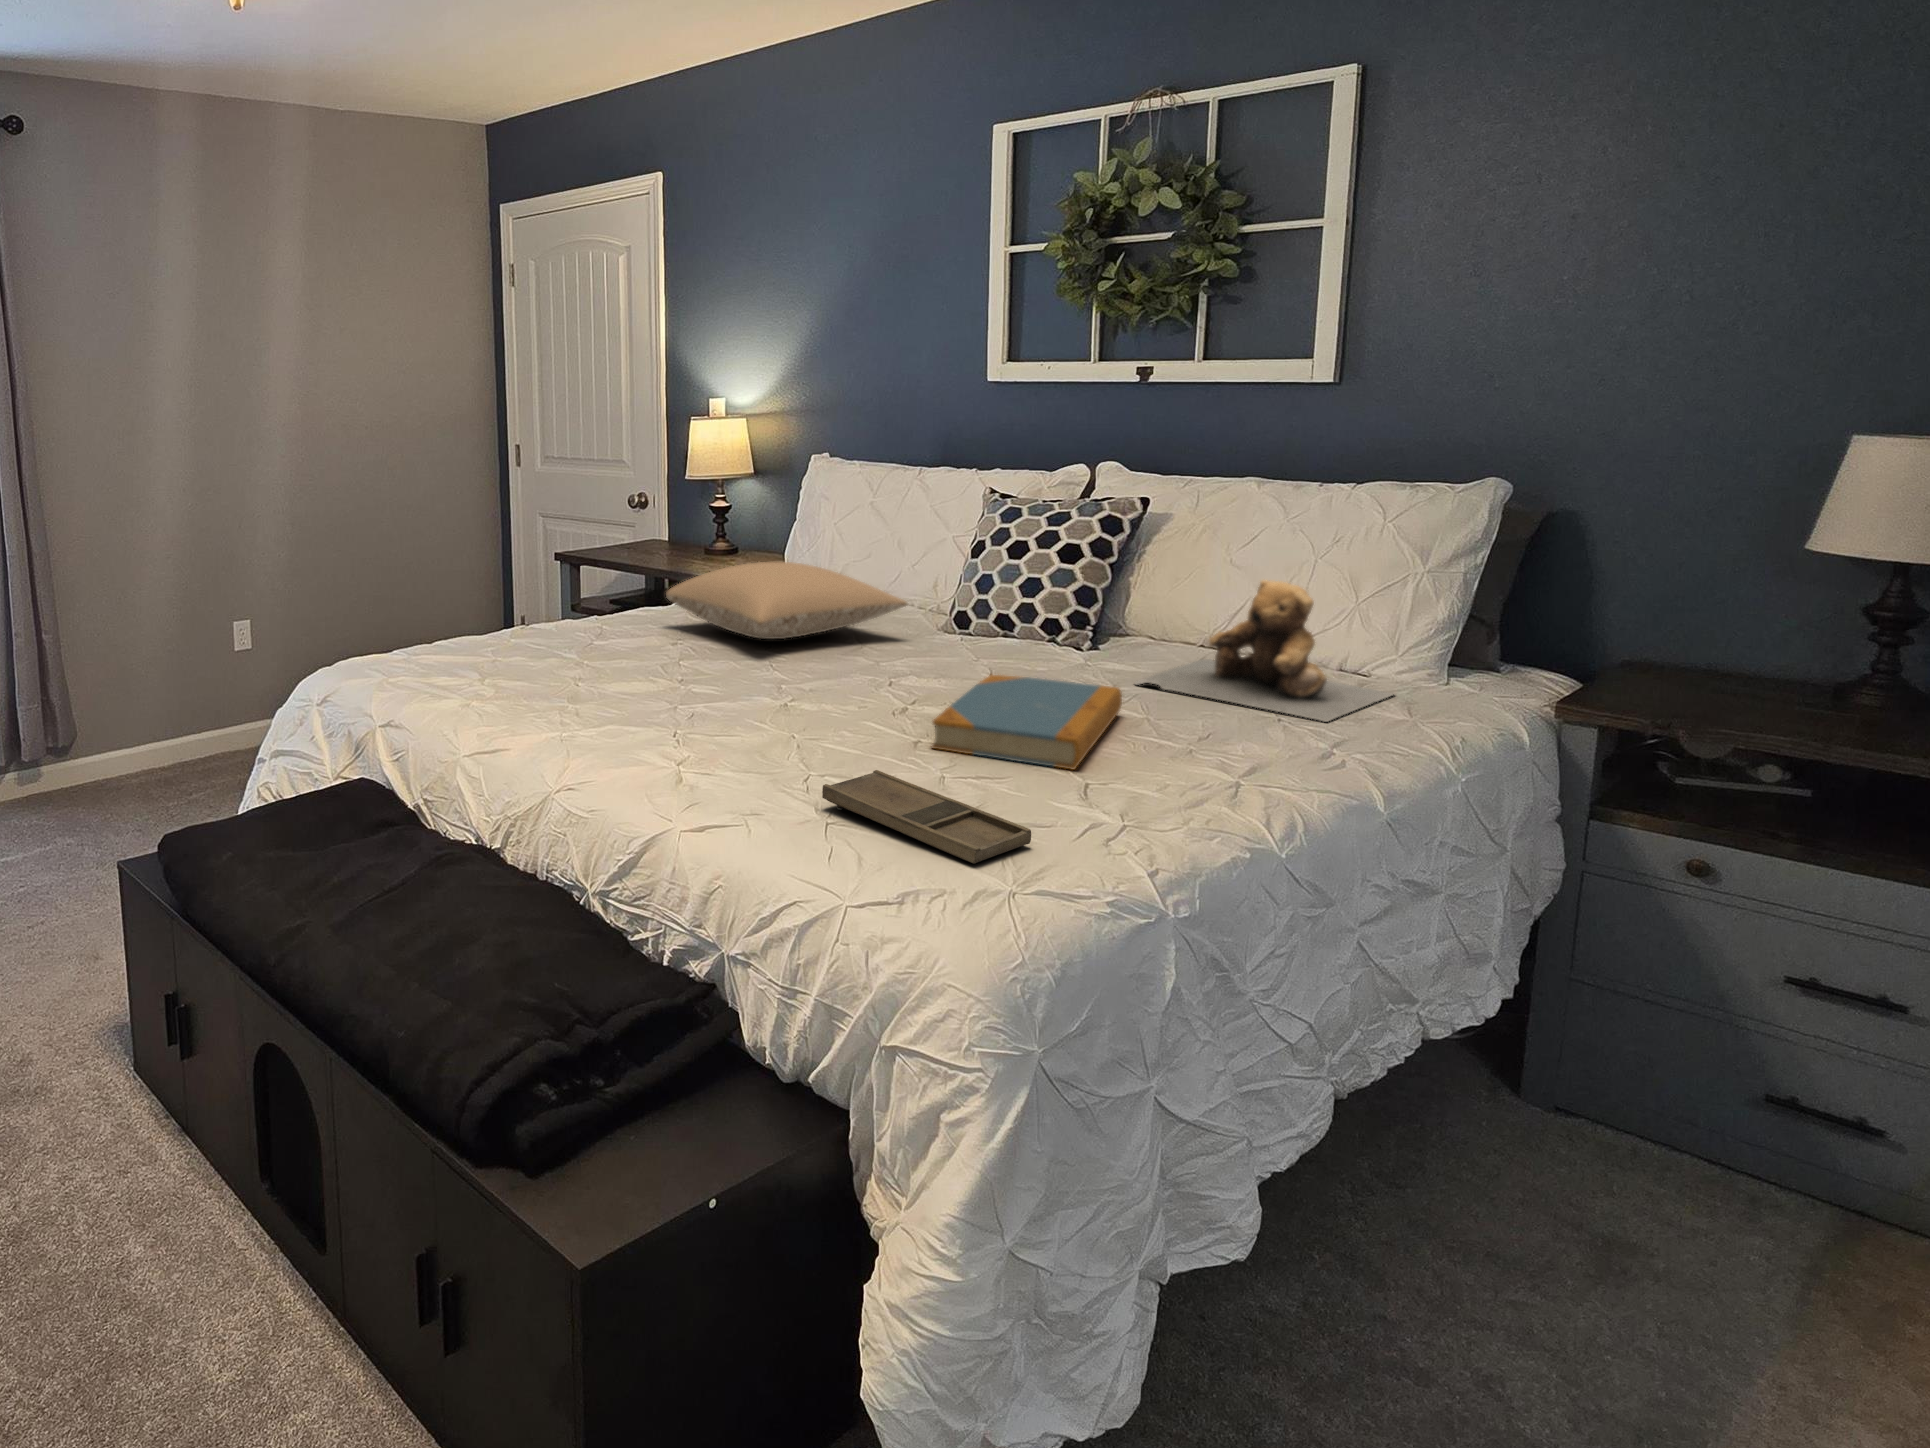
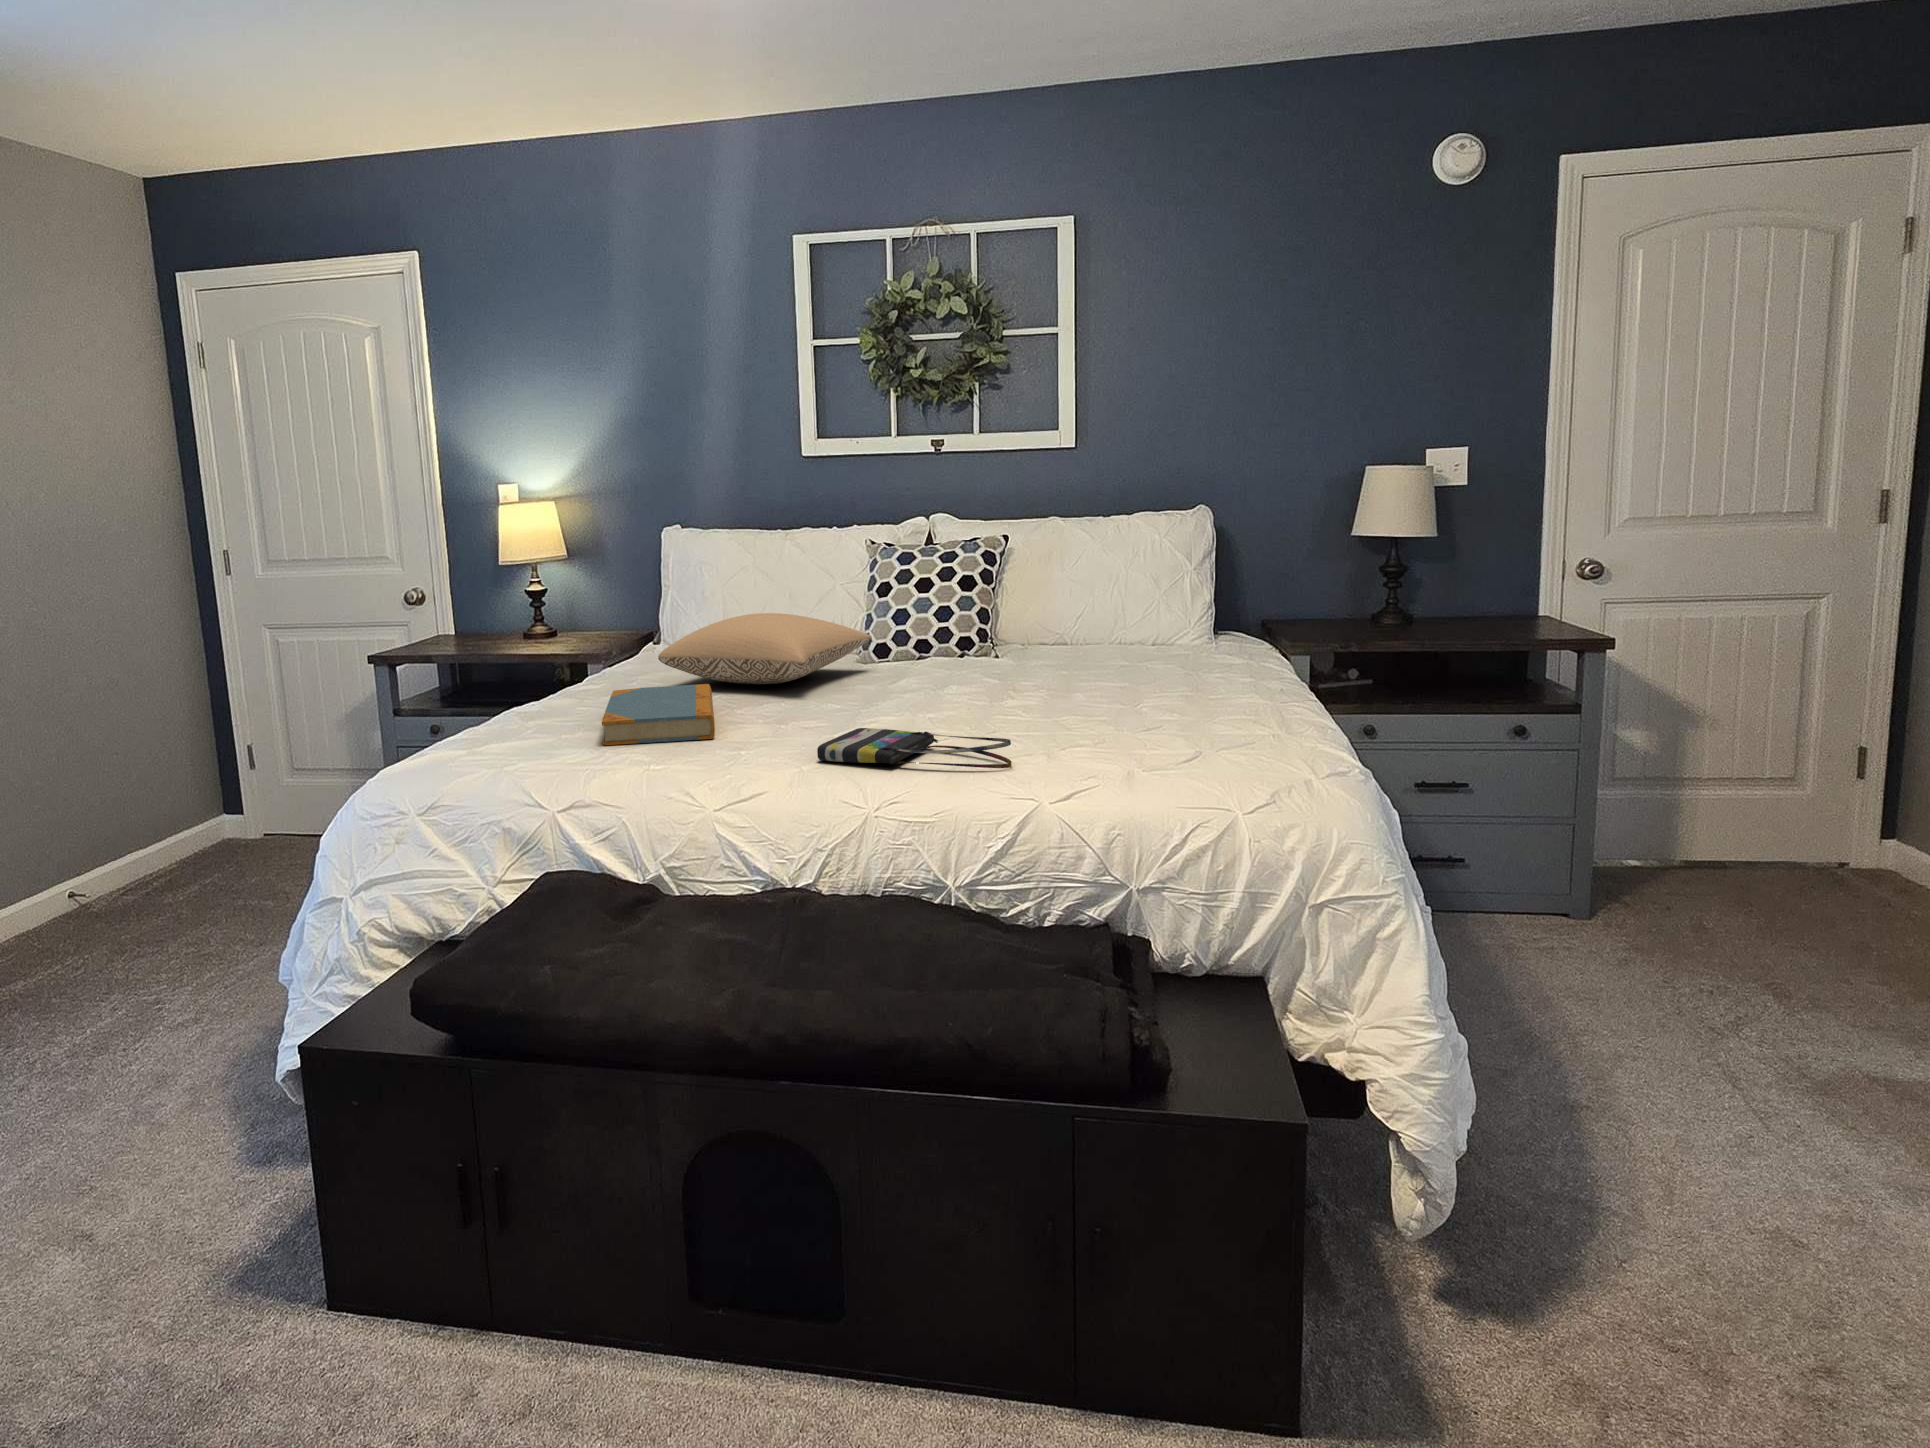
teddy bear: present [1135,580,1392,722] -> none [1074,582,1216,672]
book: present [932,675,1122,769] -> present [602,684,715,745]
tote bag: none [598,704,747,782] -> present [817,728,1012,768]
tray: present [822,770,1031,863] -> none [1101,734,1261,772]

